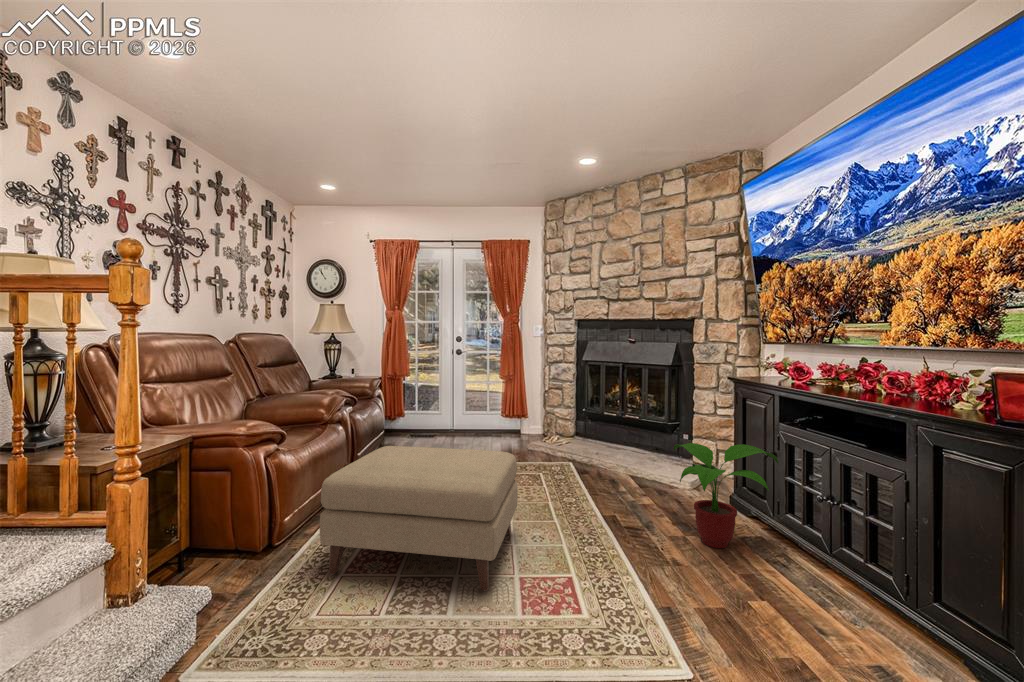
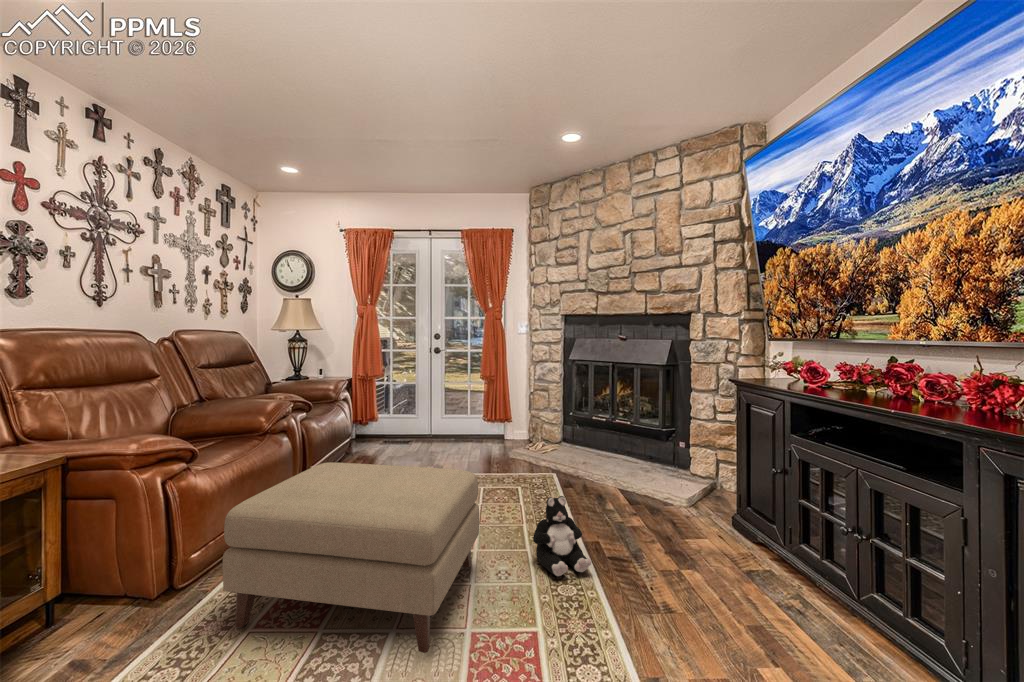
potted plant: present [674,443,778,548] -> none [666,458,791,587]
plush toy: none [562,475,612,540] -> present [533,496,591,576]

